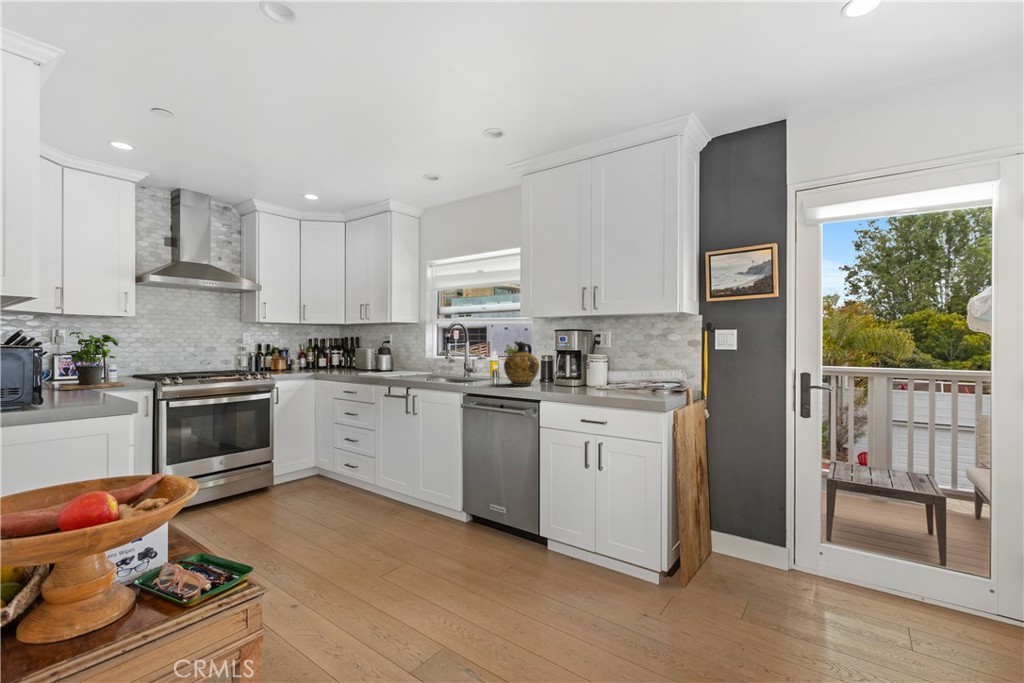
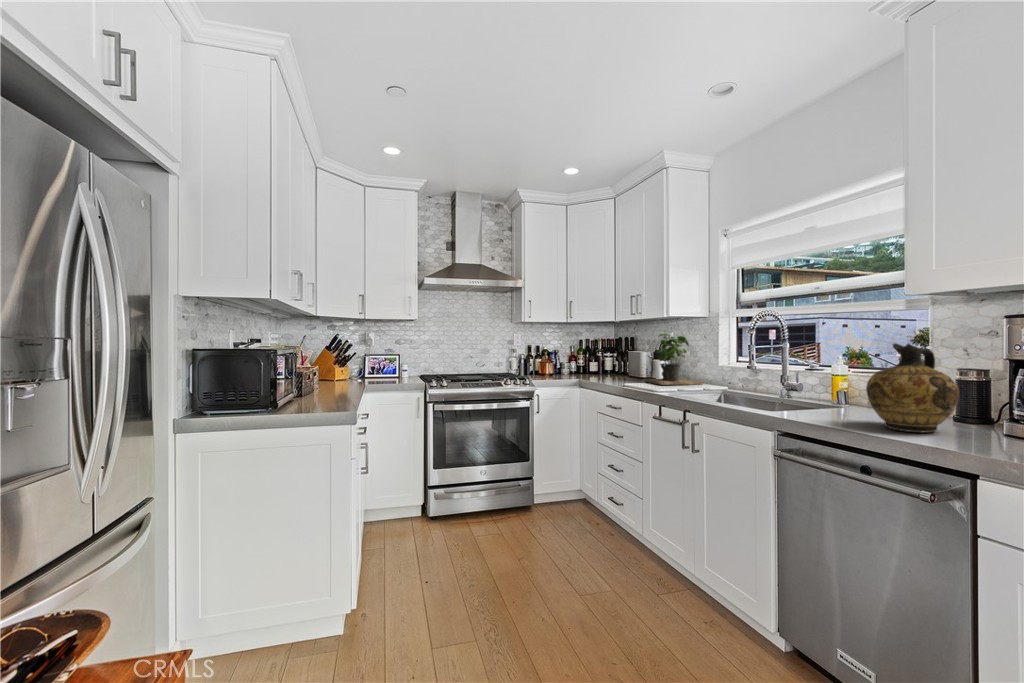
potted plant: present [60,332,124,390] -> present [643,334,703,385]

